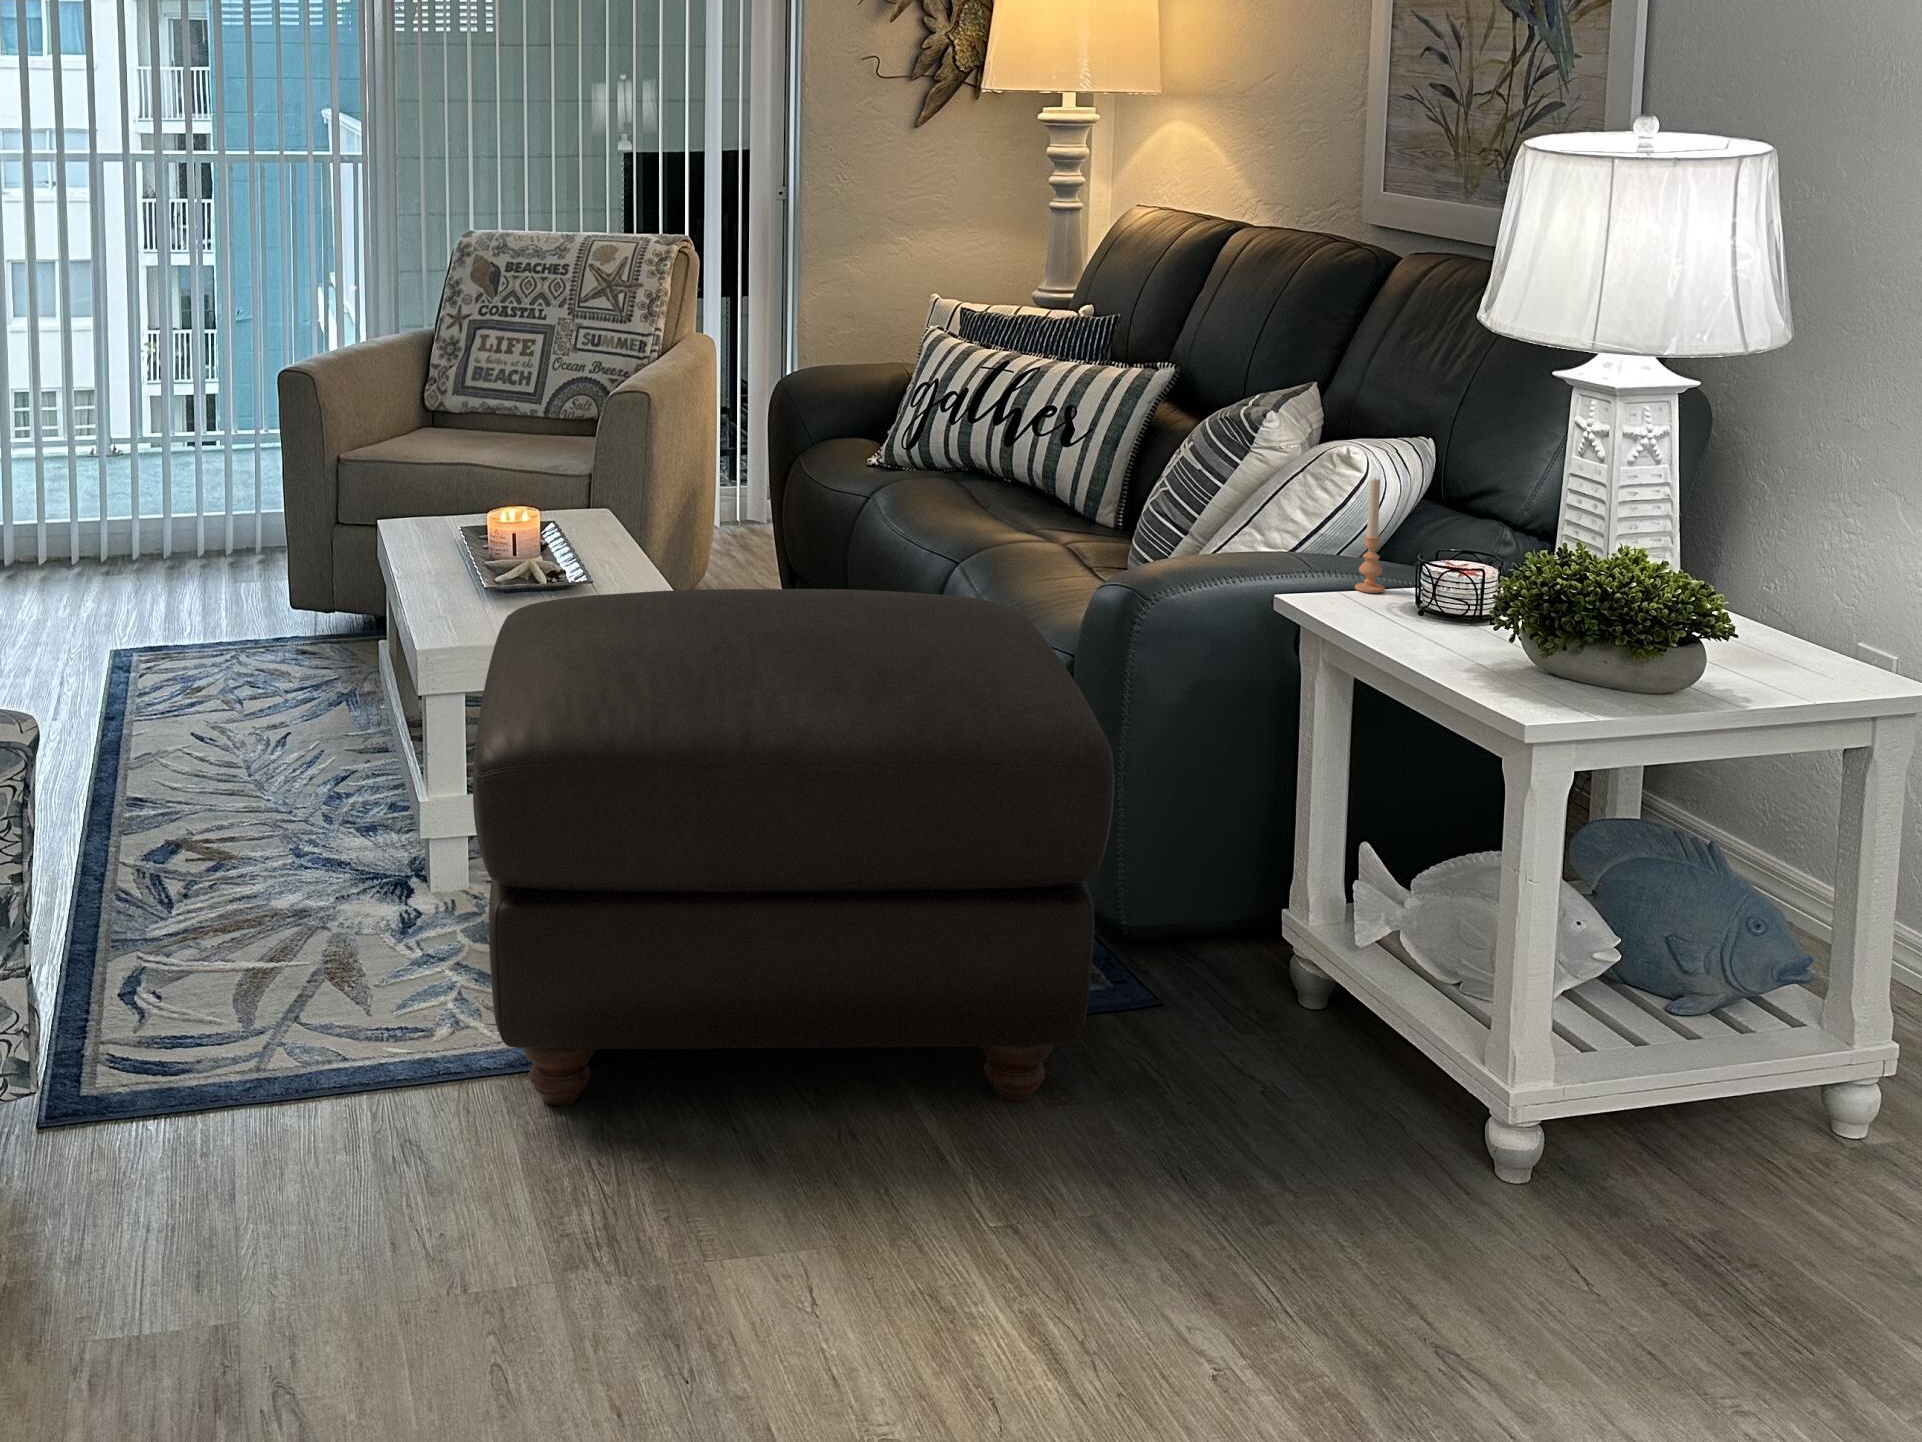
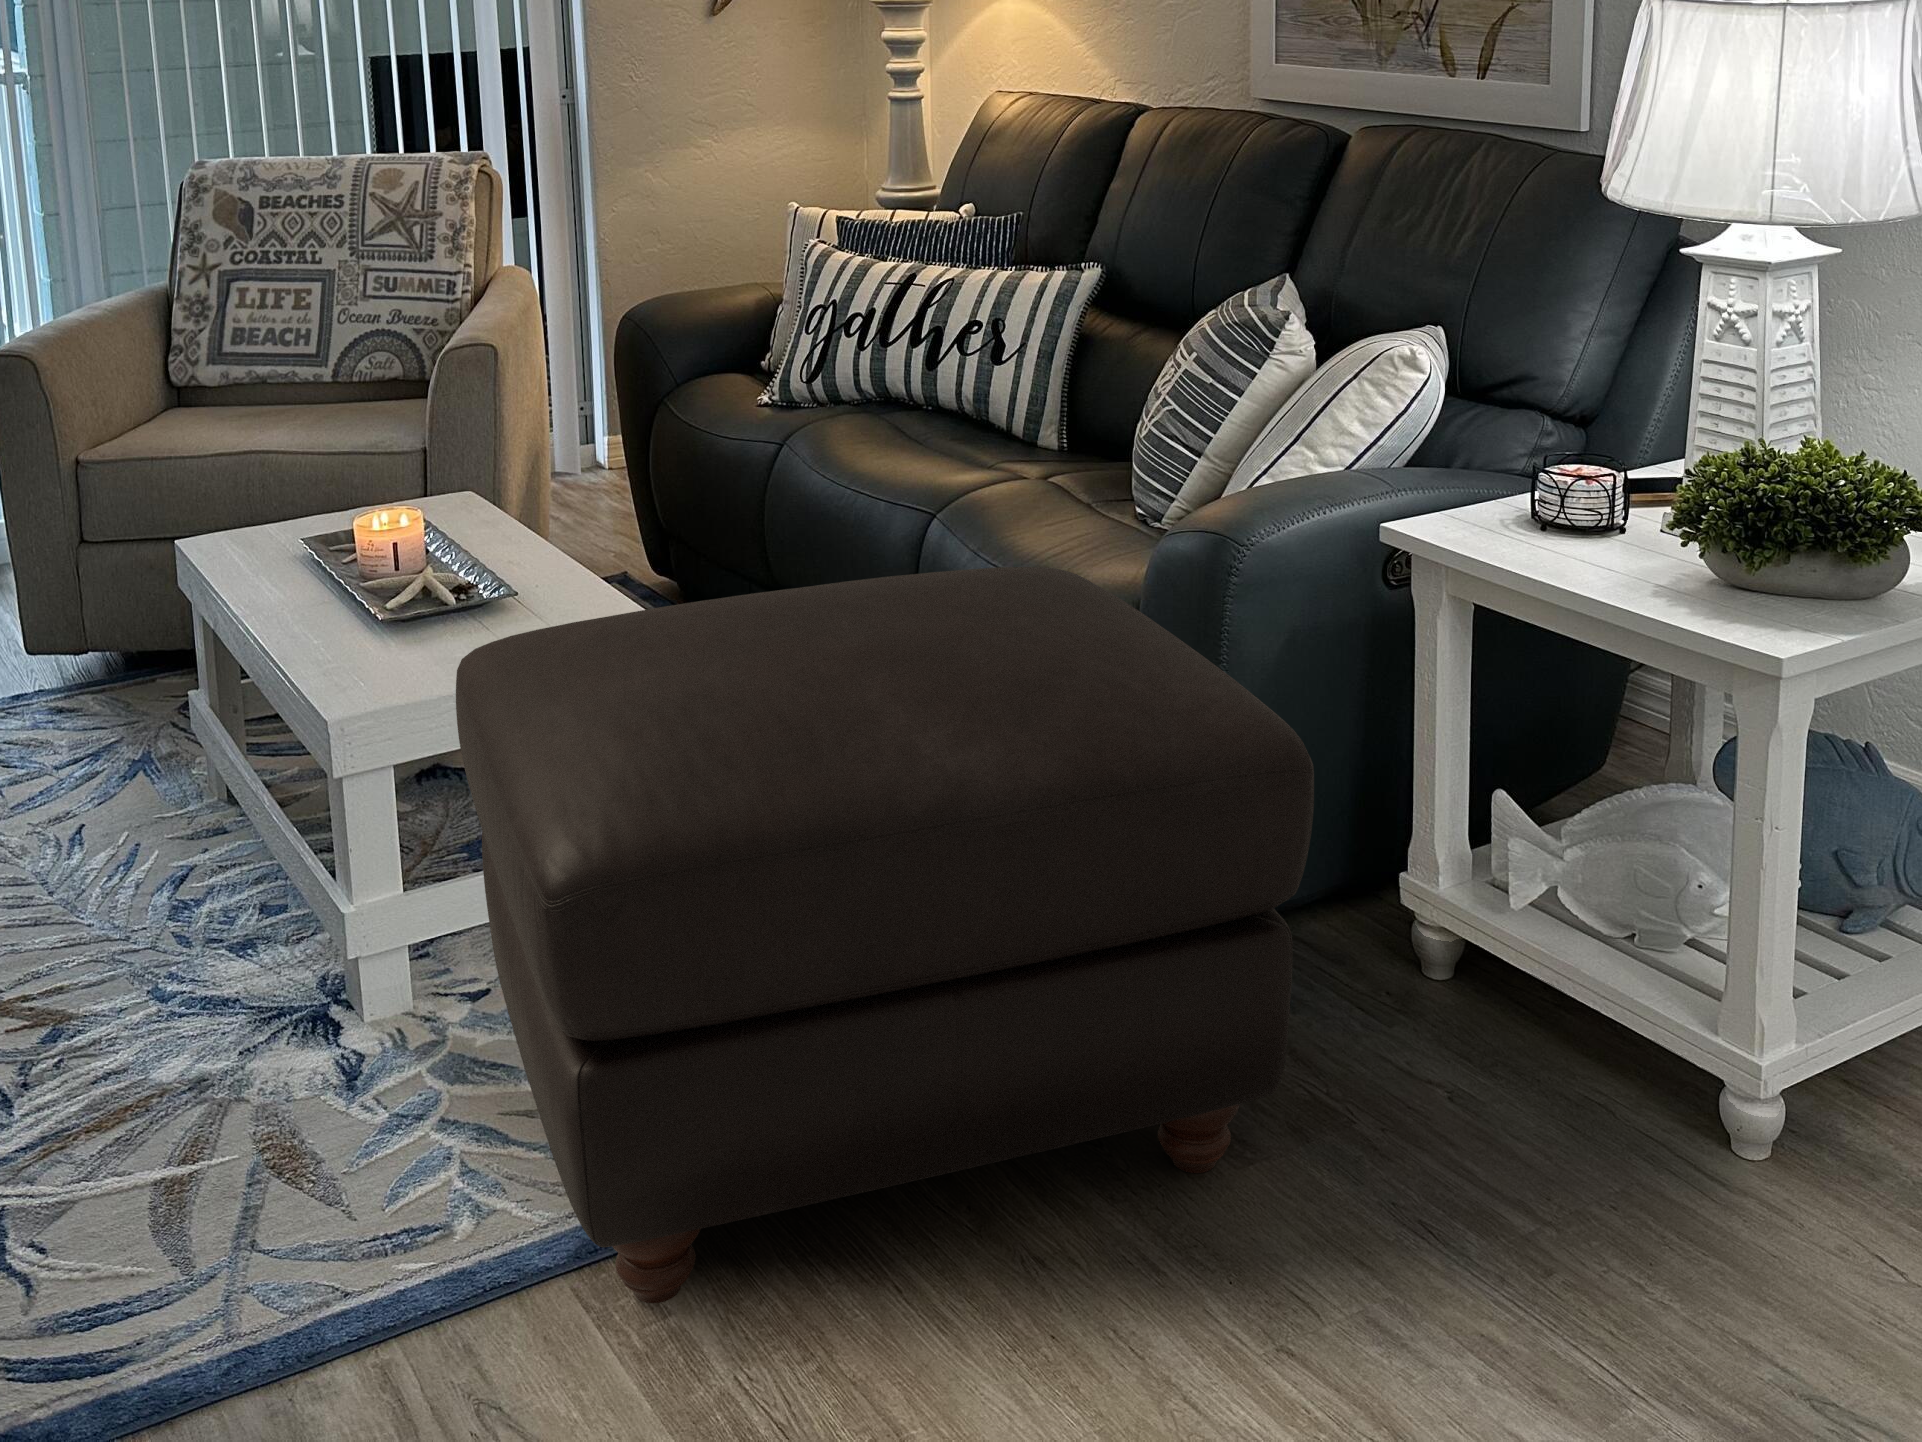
candle: present [1355,478,1385,593] -> none [1443,381,1476,510]

